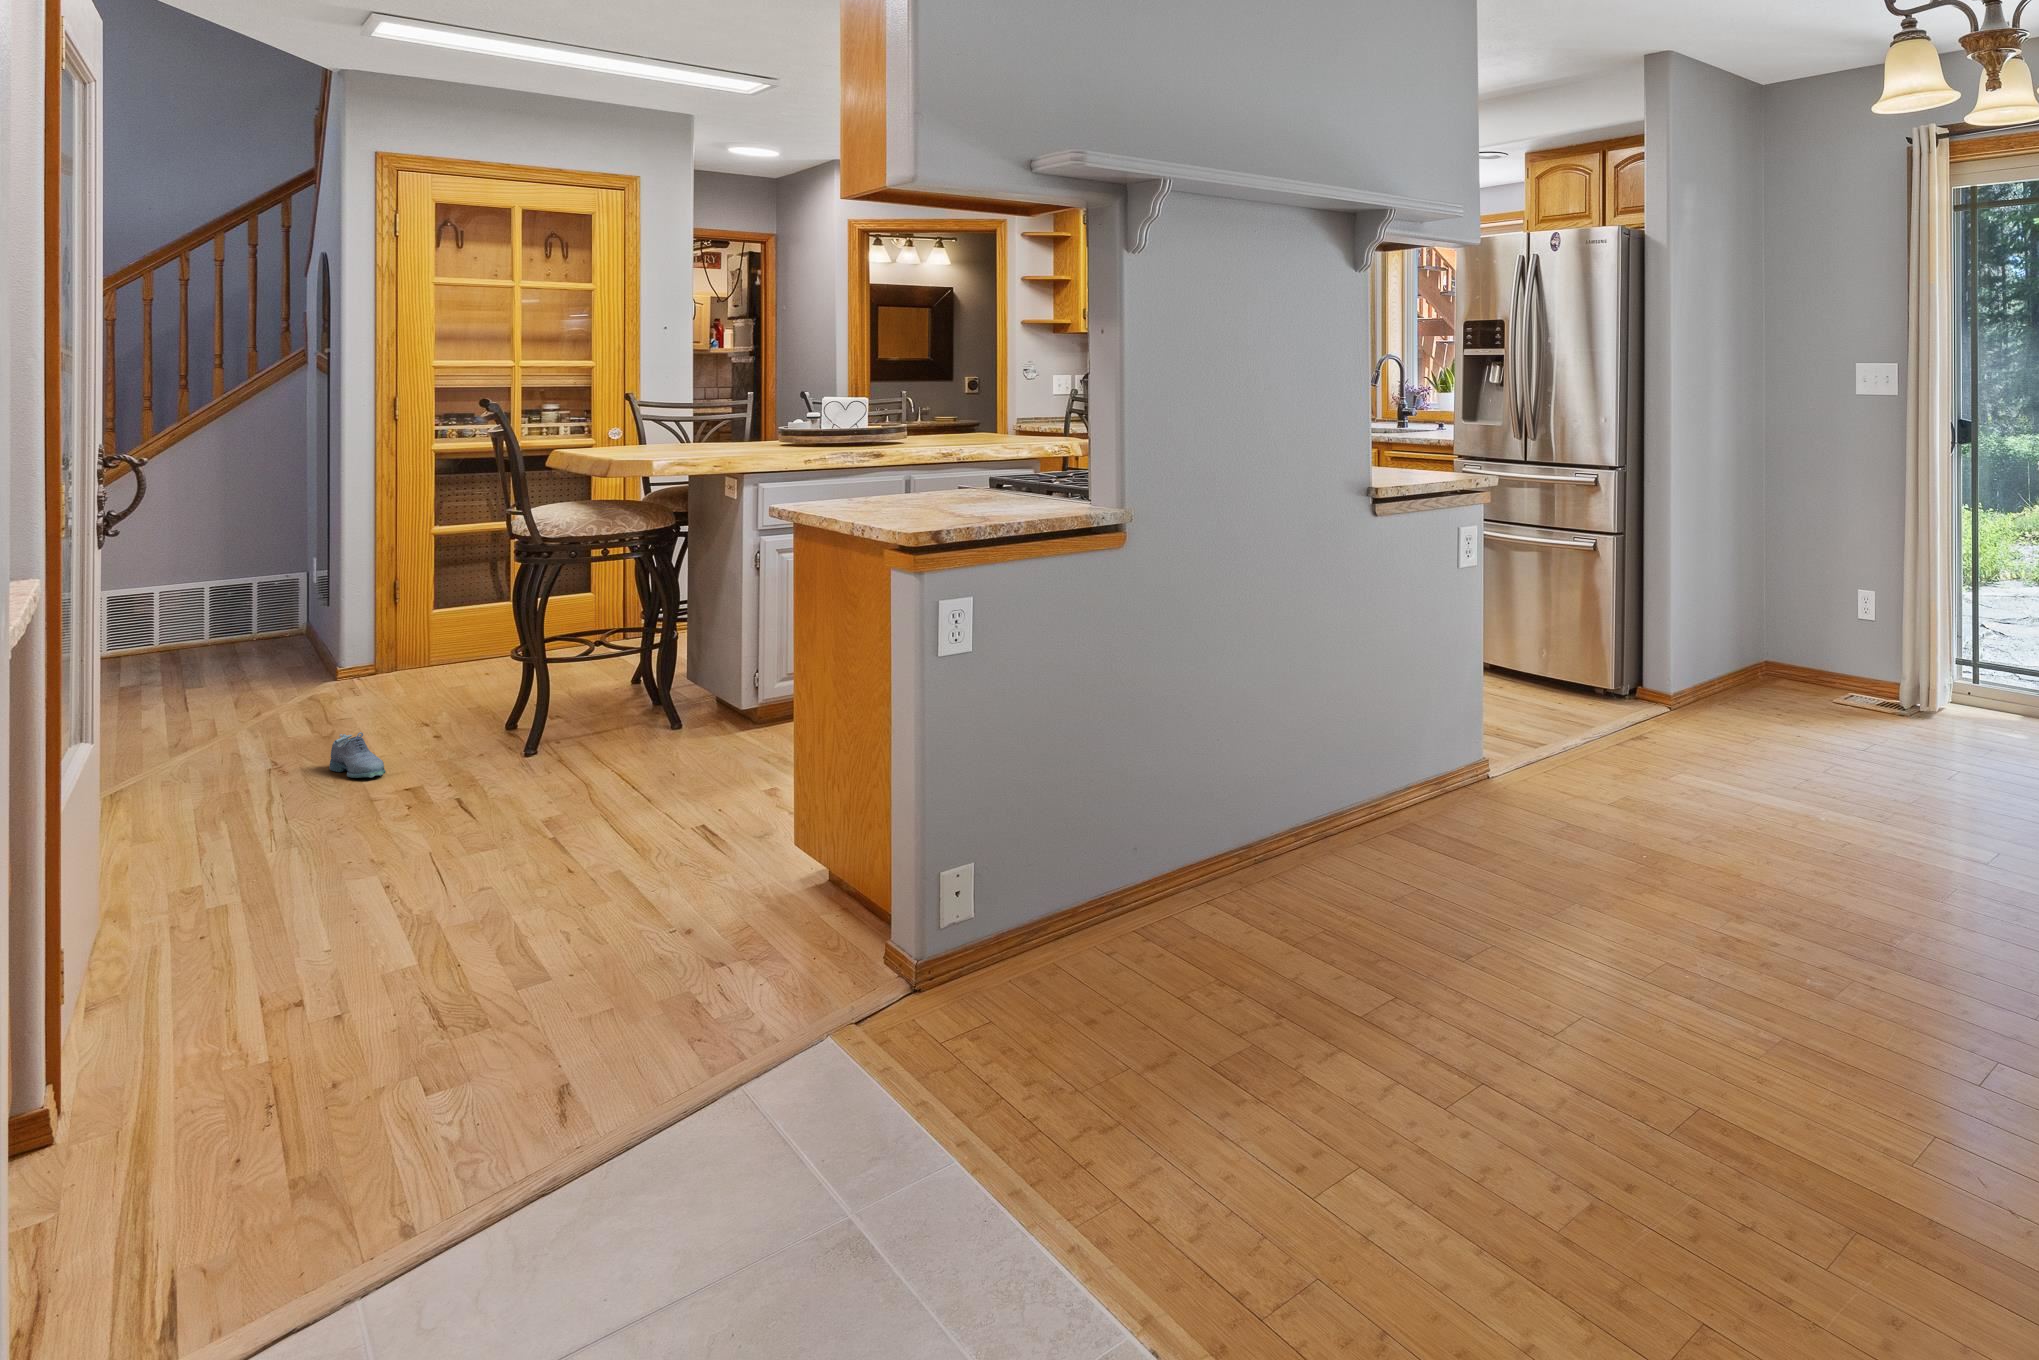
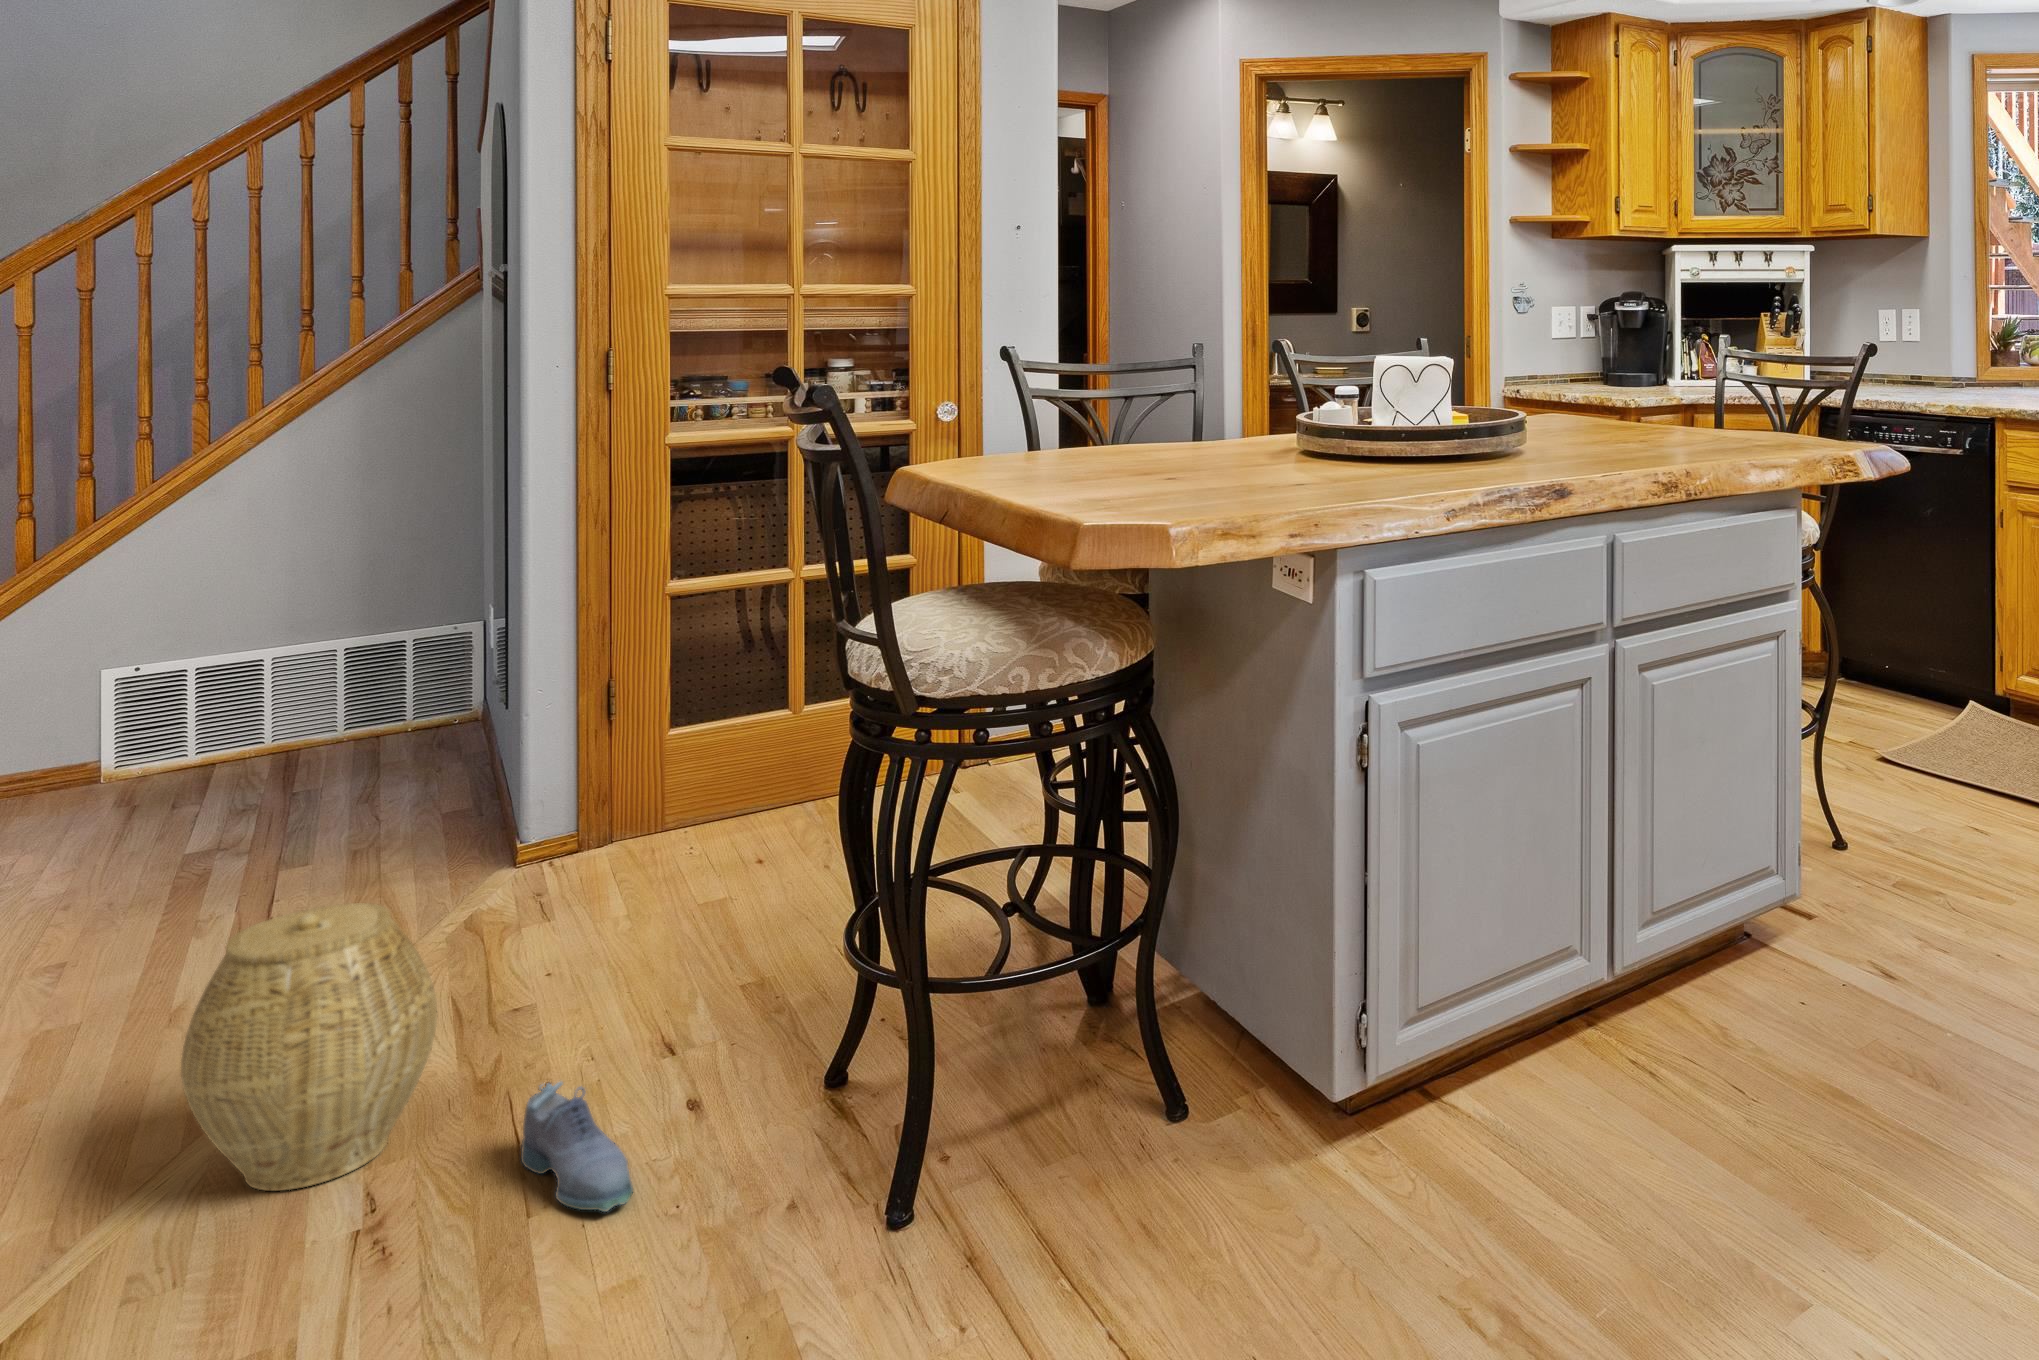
woven basket: none [159,658,287,781] -> present [181,903,437,1191]

